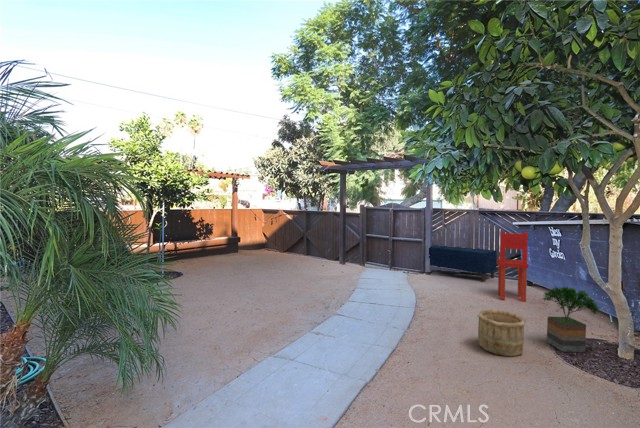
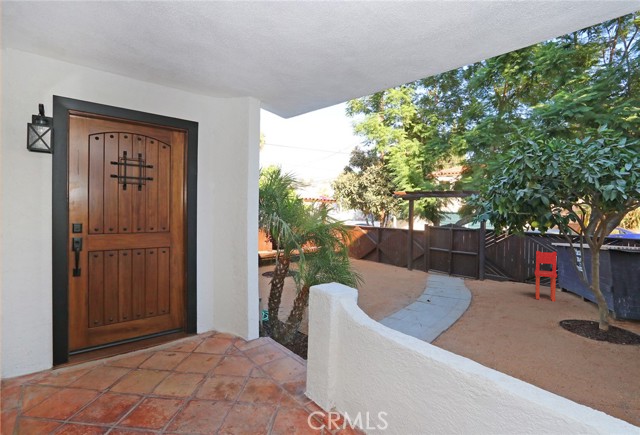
bench: present [428,245,497,282] -> none [480,258,538,288]
potted tree: present [543,287,599,352] -> none [556,287,591,328]
wooden bucket: present [477,310,526,356] -> none [513,301,543,327]

